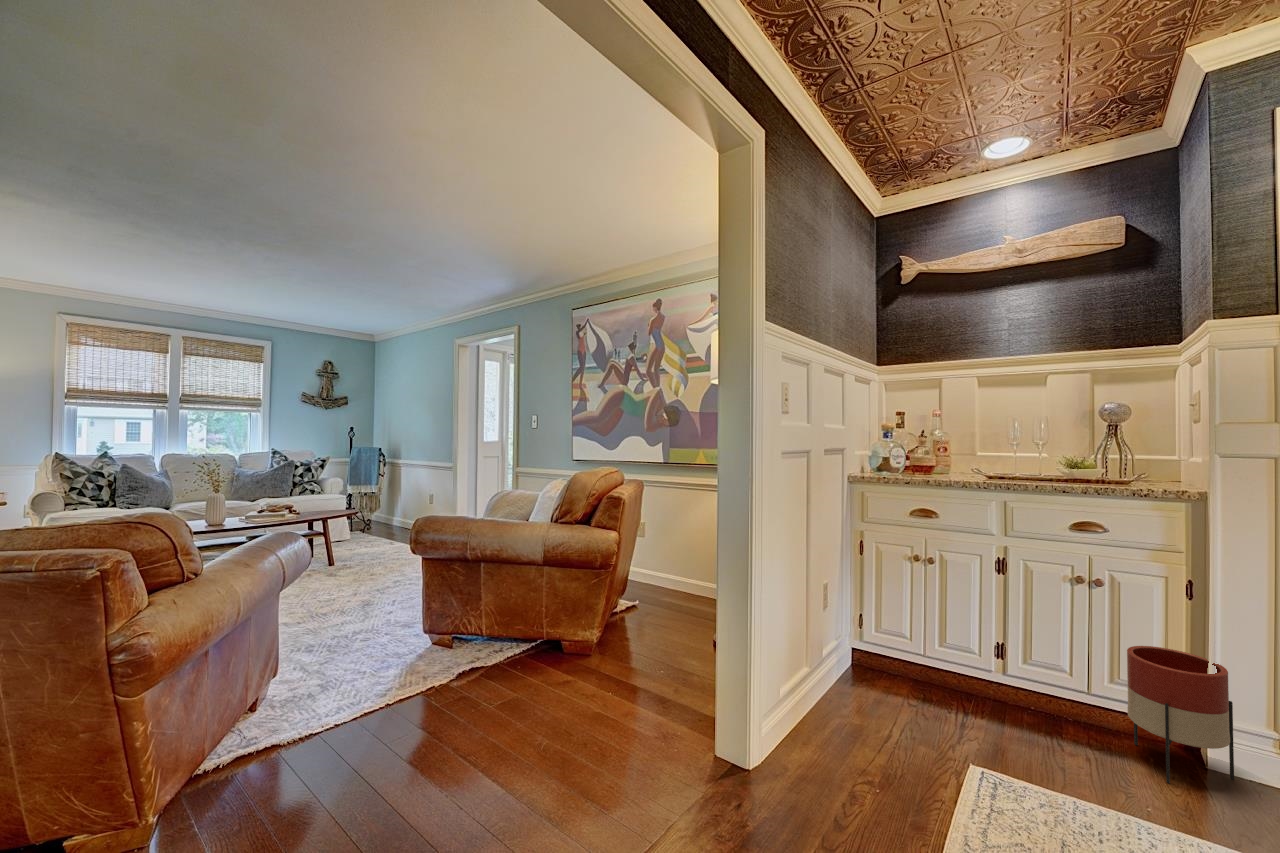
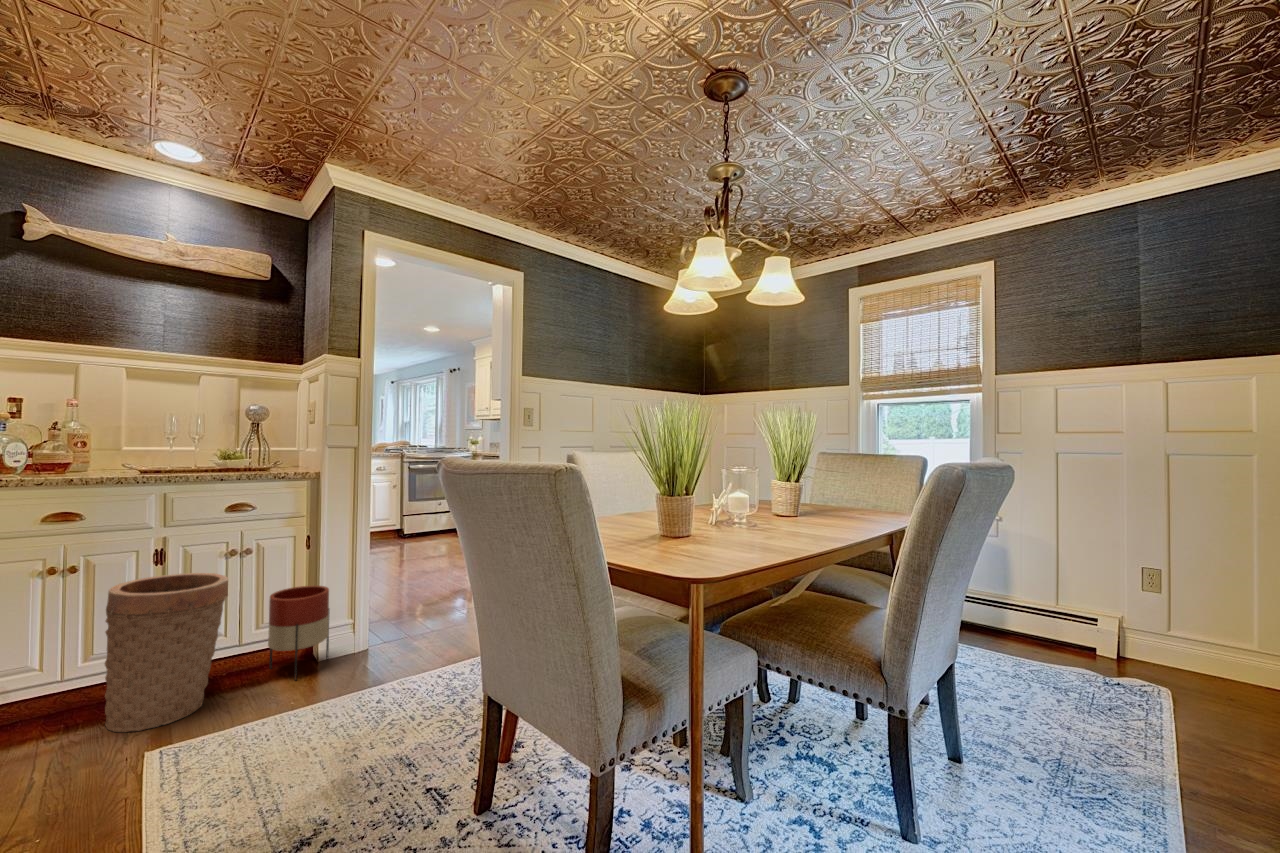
basket: none [950,582,1066,748] -> present [105,573,228,732]

